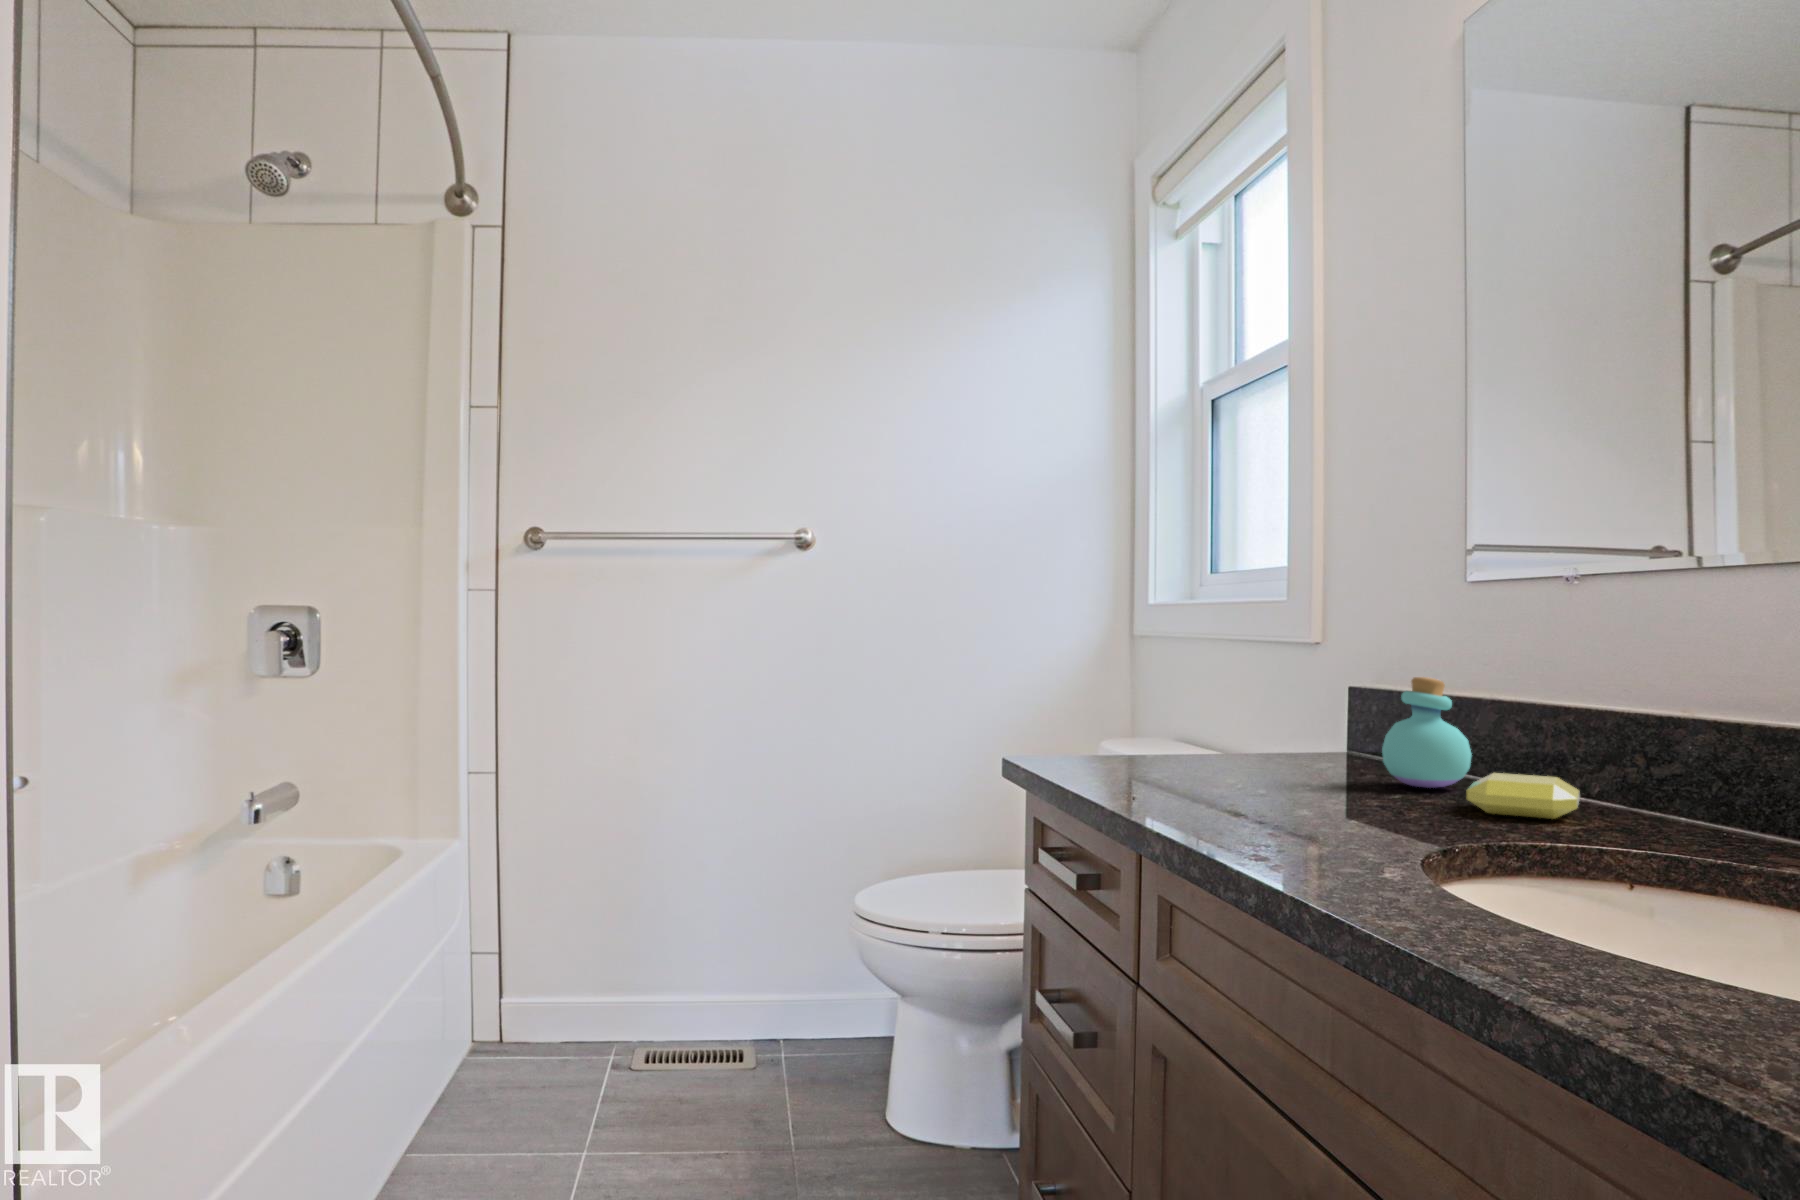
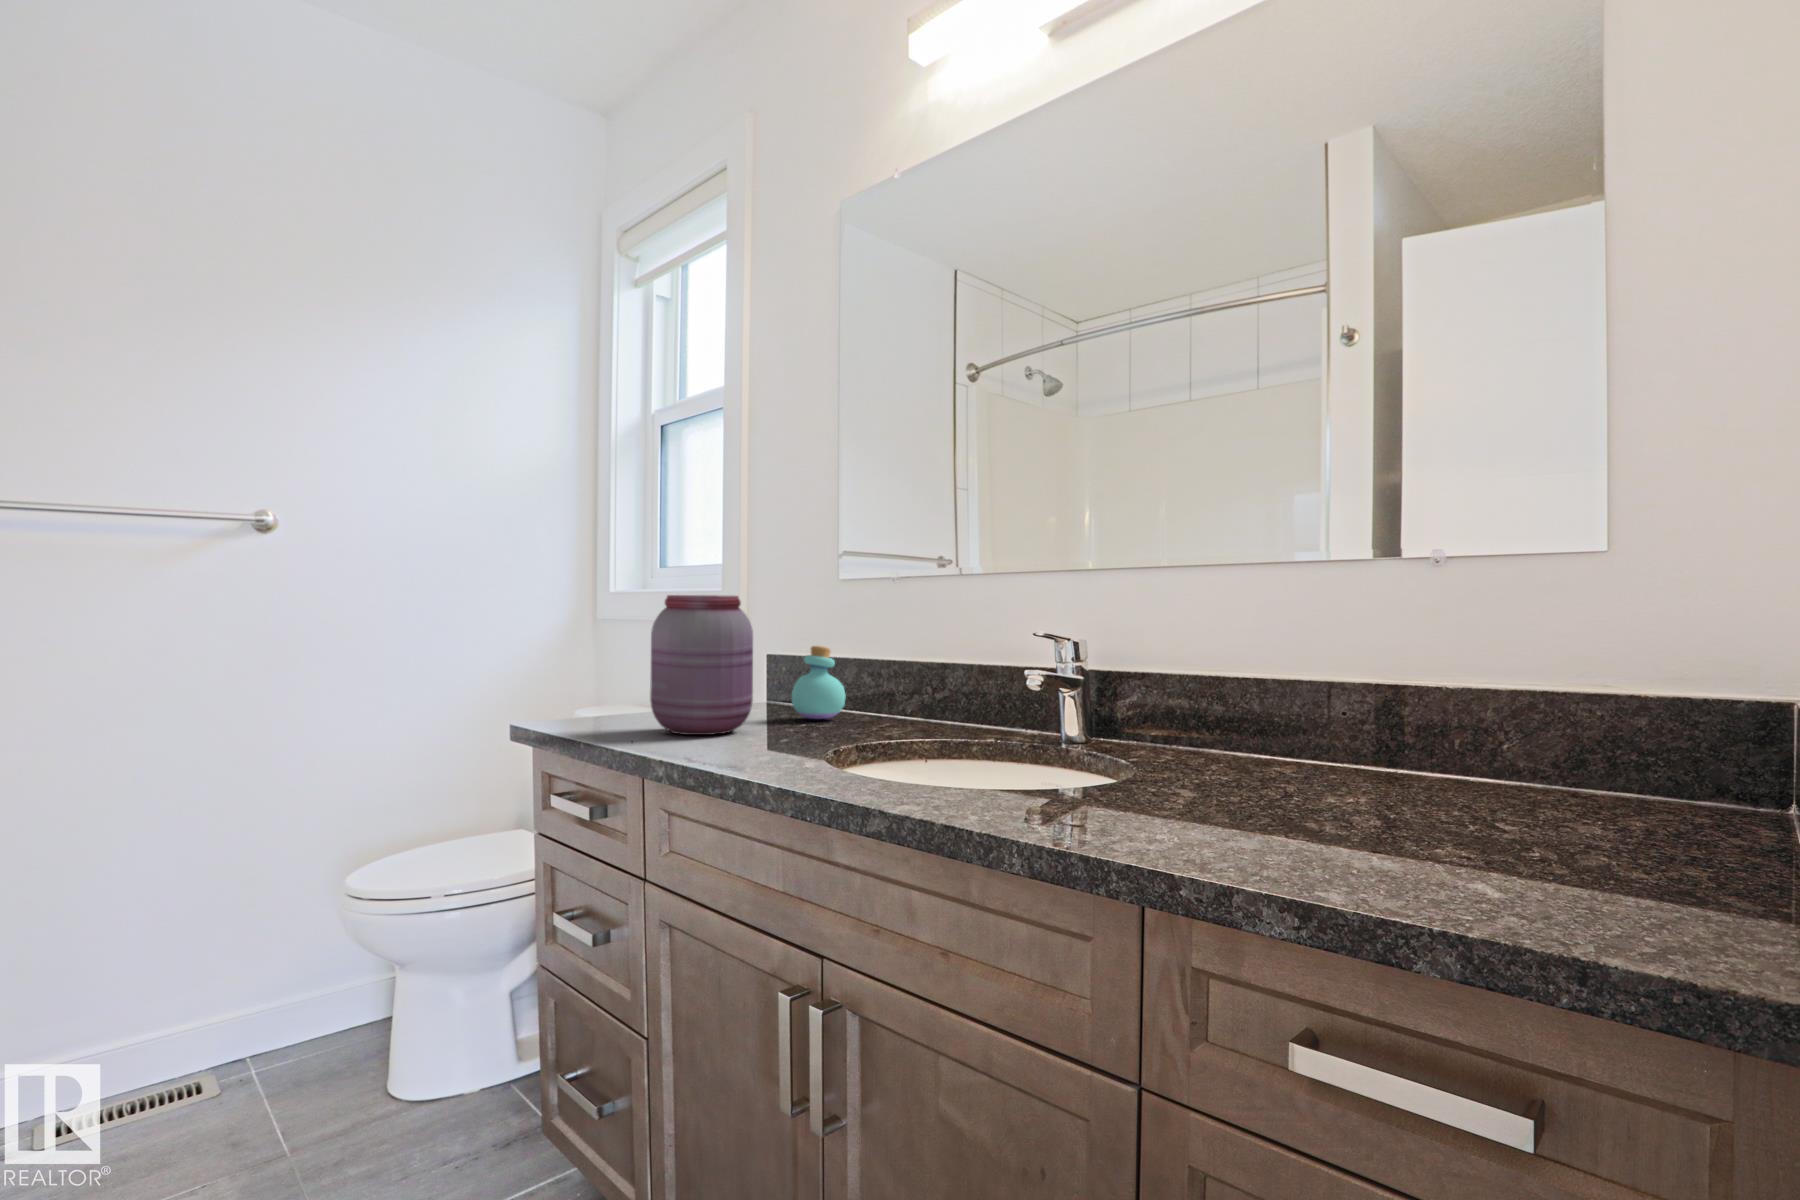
jar: none [1165,604,1316,806] -> present [650,595,753,735]
soap bar: present [1467,773,1580,819] -> none [842,705,904,730]

